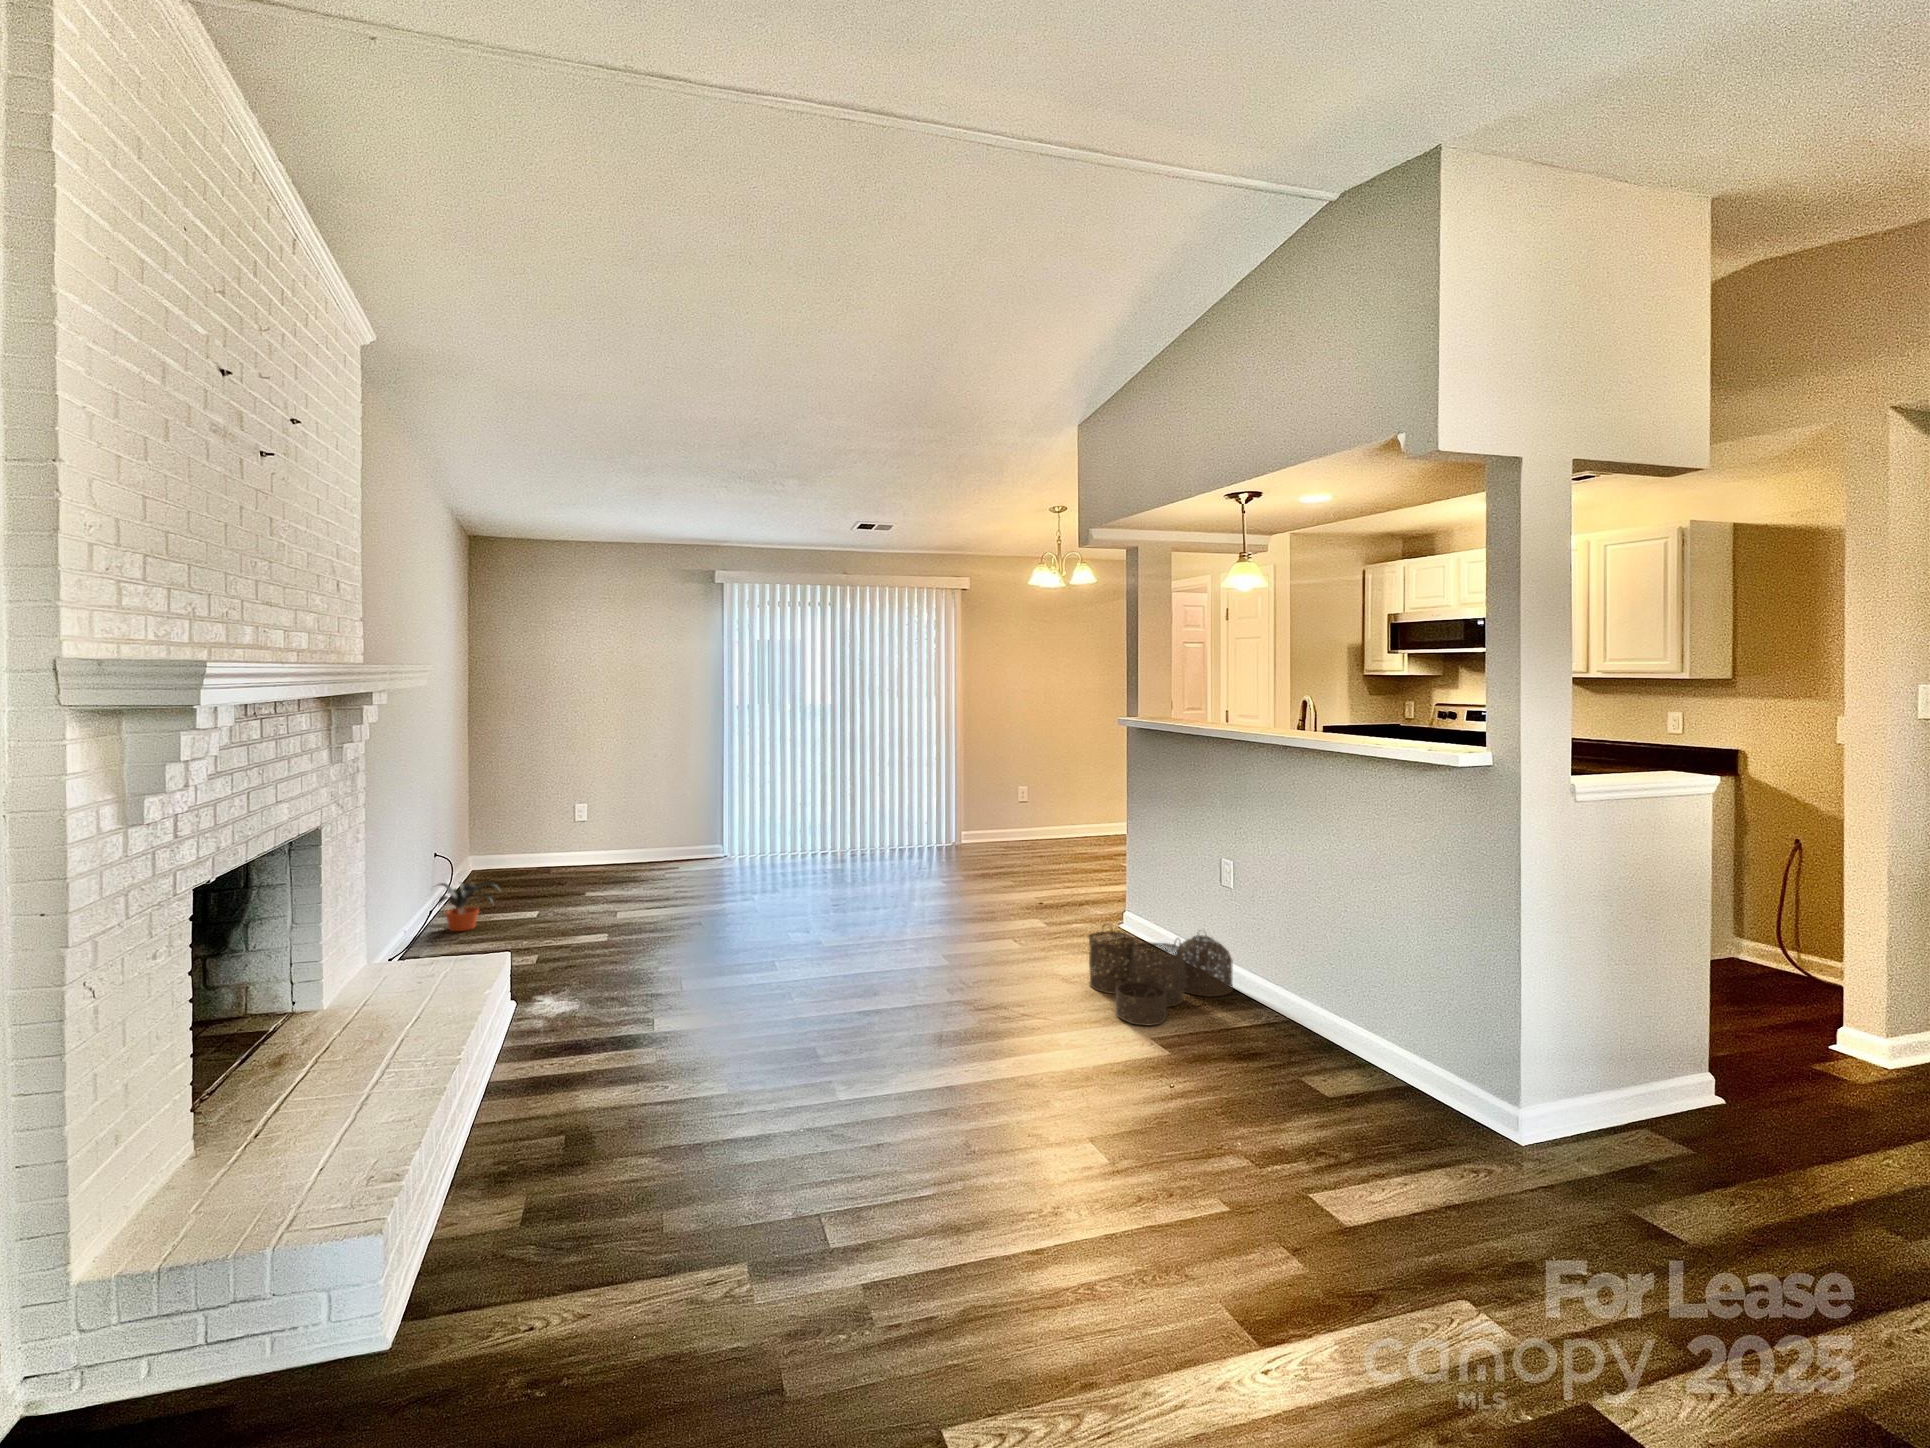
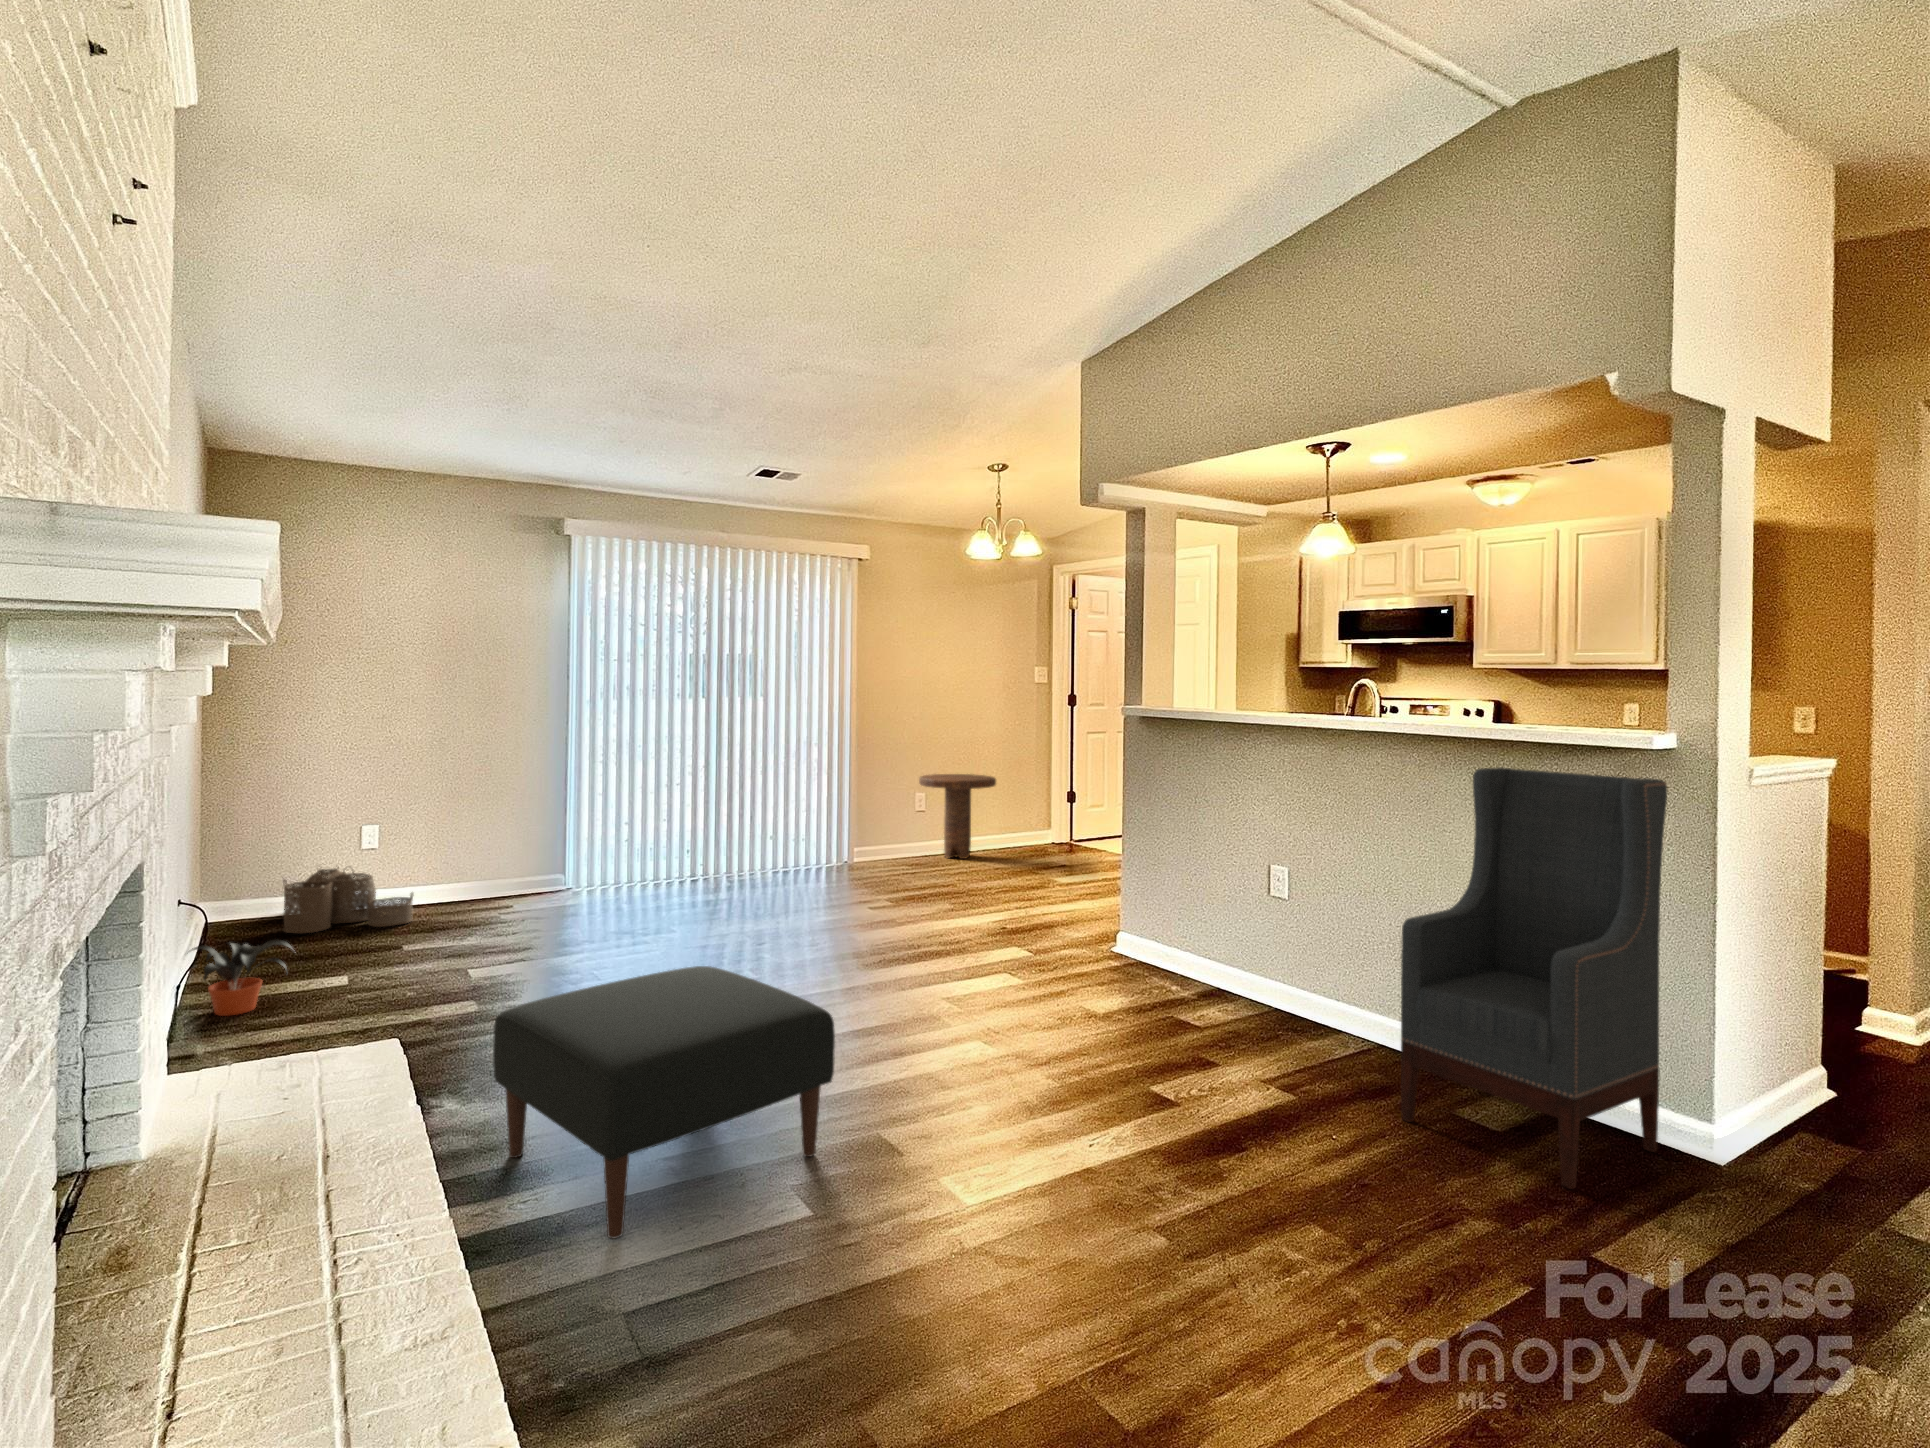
side table: none [1020,771,1087,845] -> present [919,774,996,859]
armchair: none [1249,776,1482,1145] -> present [1401,767,1667,1189]
ottoman: none [556,913,773,1089] -> present [493,966,835,1238]
woven basket: present [1088,928,1233,1025] -> present [284,869,413,933]

